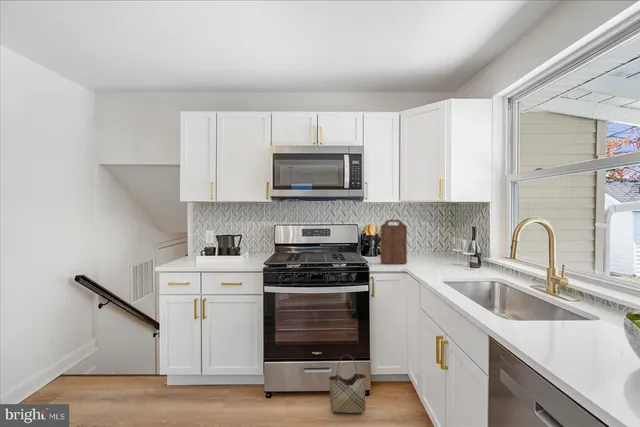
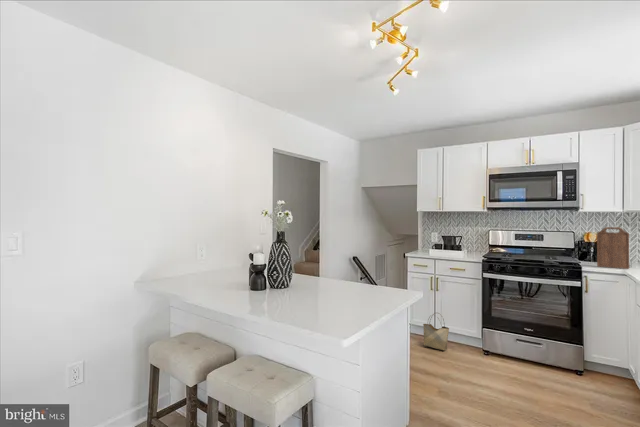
woven basket: present [329,355,366,413] -> present [423,314,449,350]

